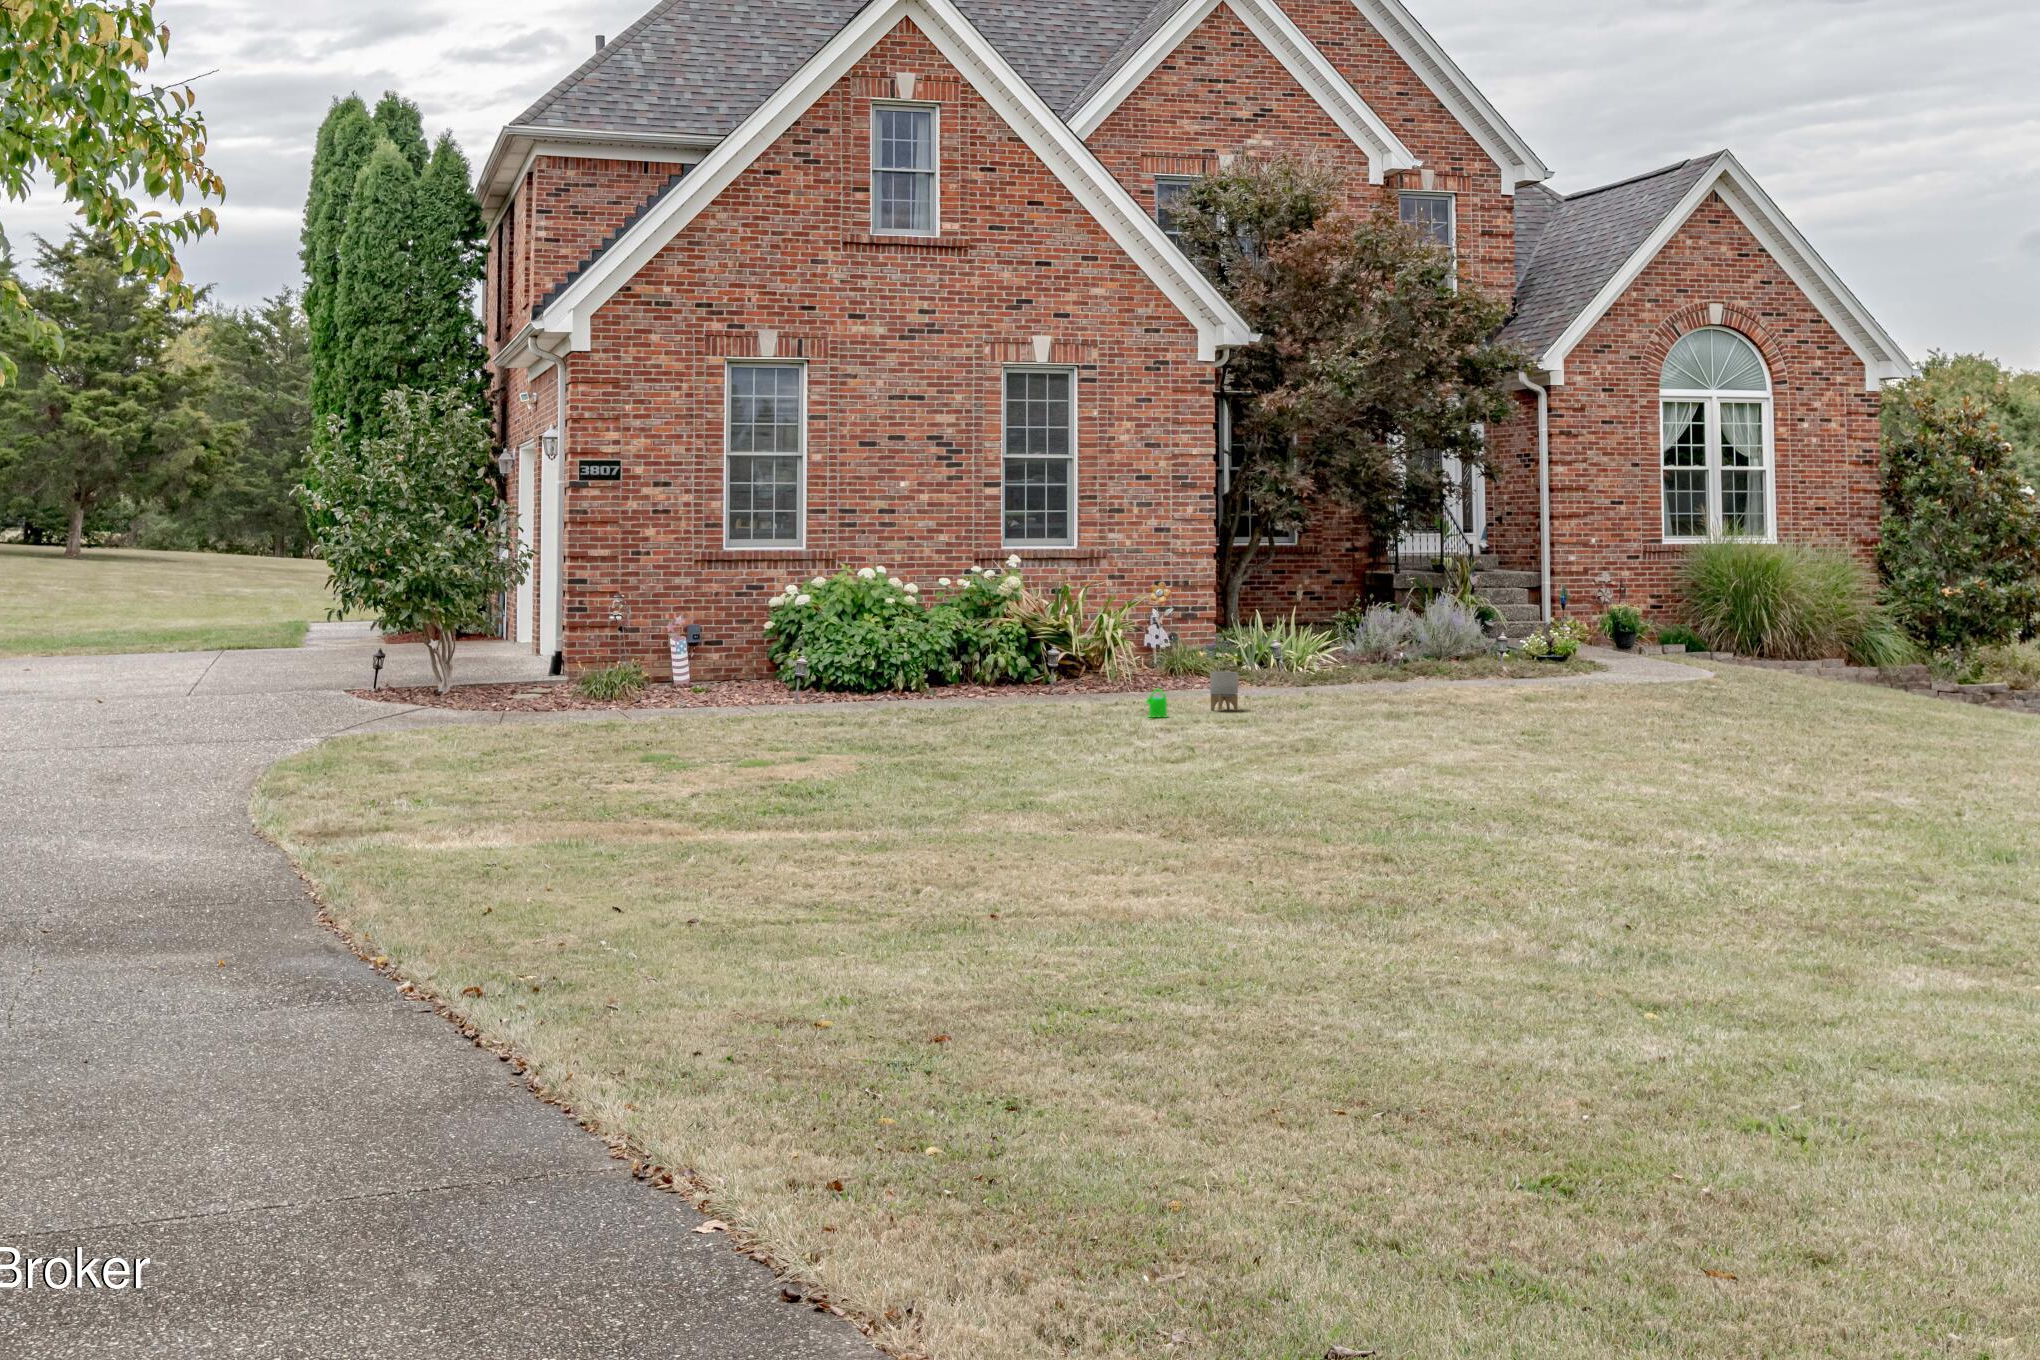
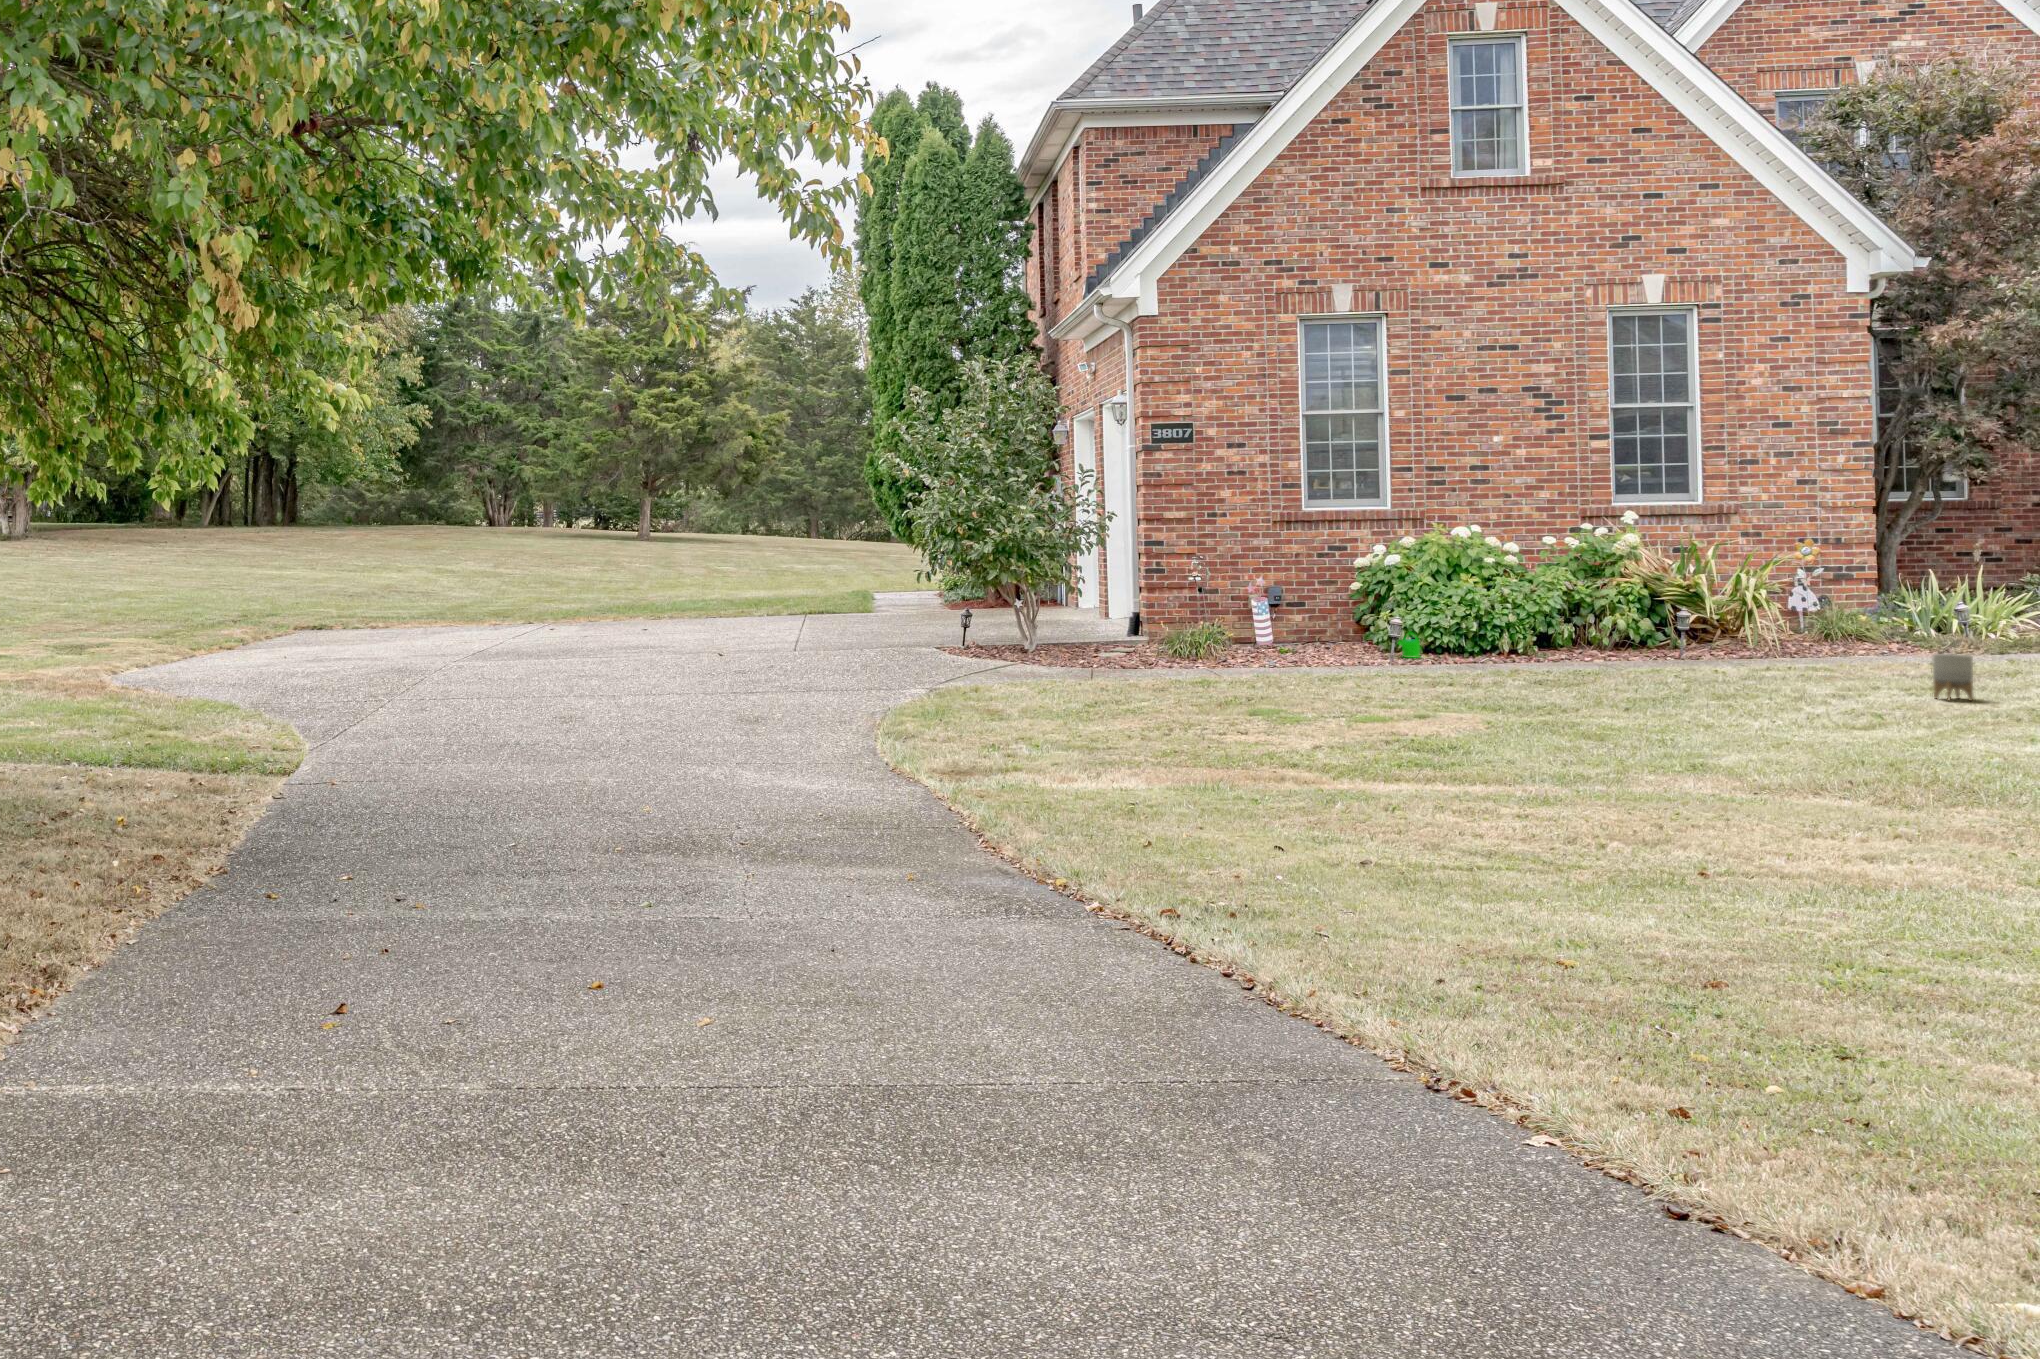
watering can: present [1146,689,1167,718] -> present [1398,632,1421,658]

